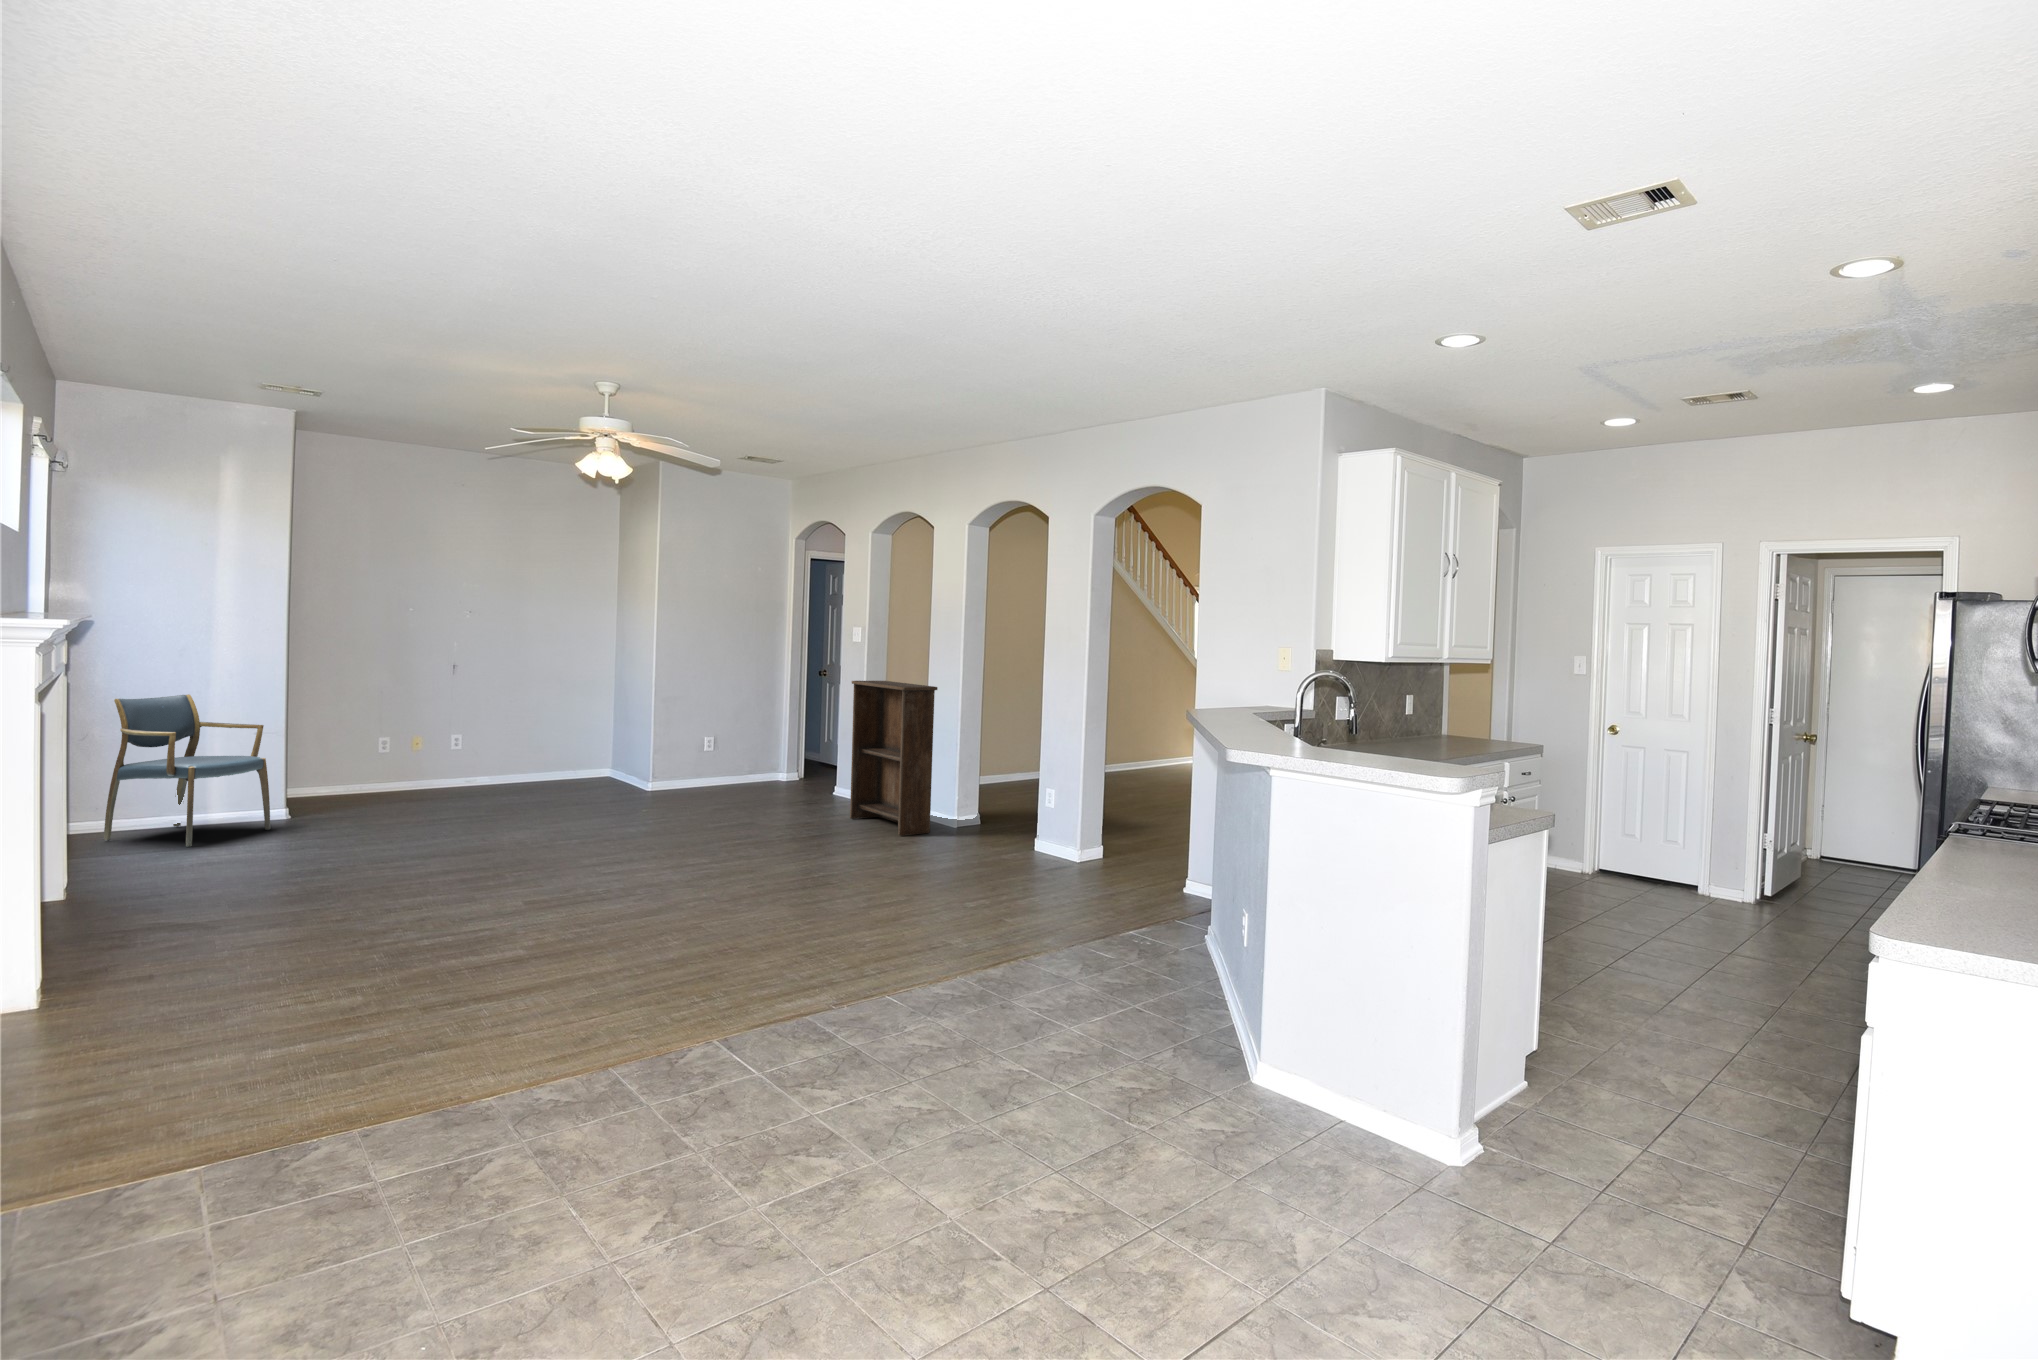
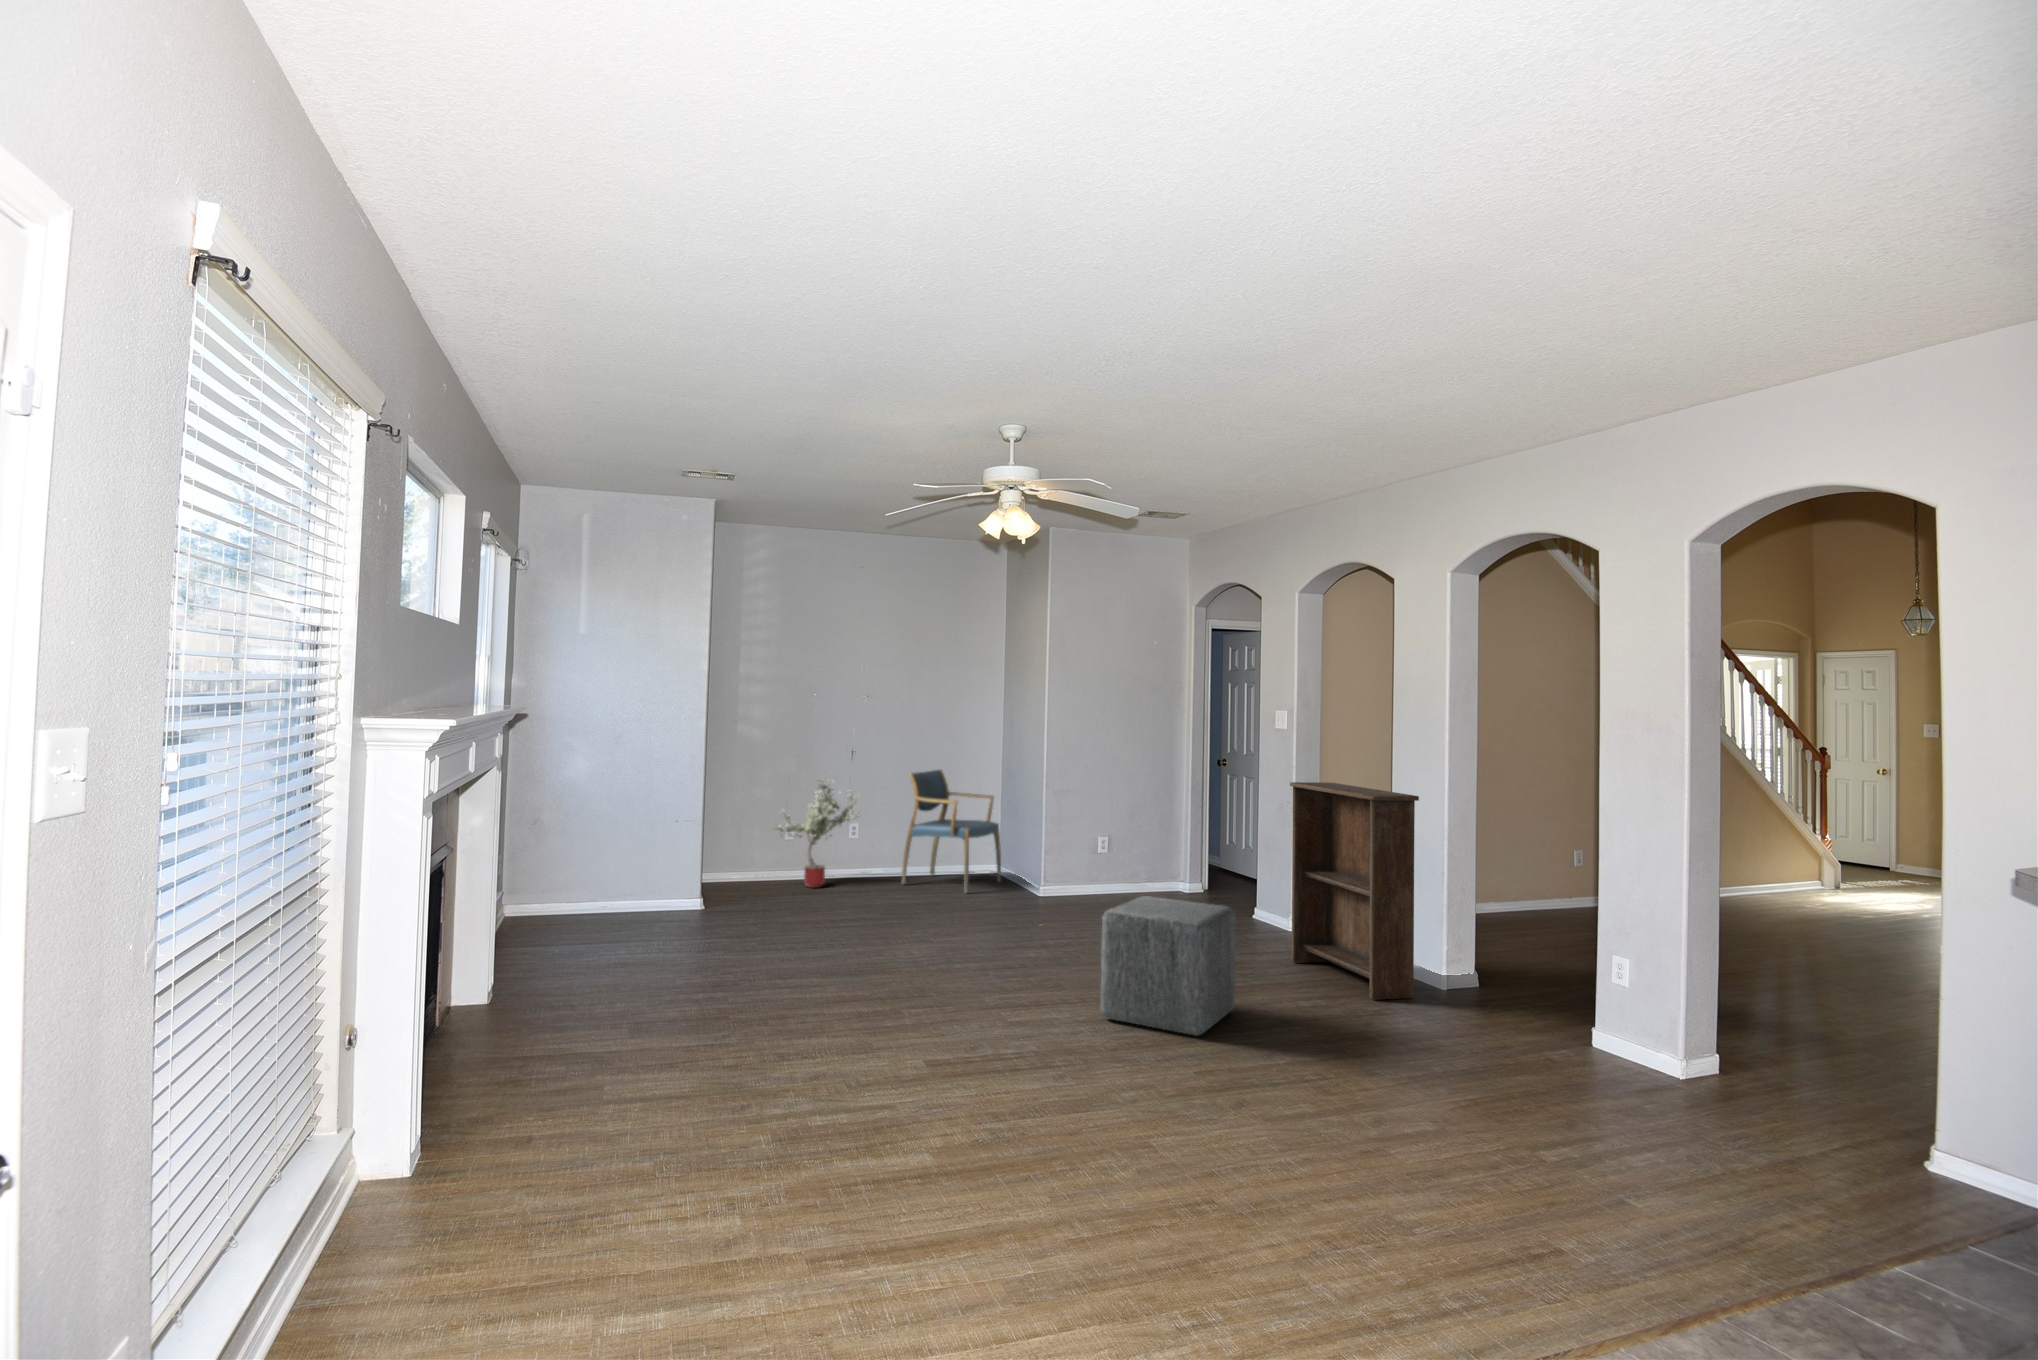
potted tree: none [366,690,466,794] -> present [773,780,859,888]
armchair: present [104,694,270,847] -> present [902,770,1001,893]
ottoman: none [685,769,795,865] -> present [1101,896,1236,1036]

